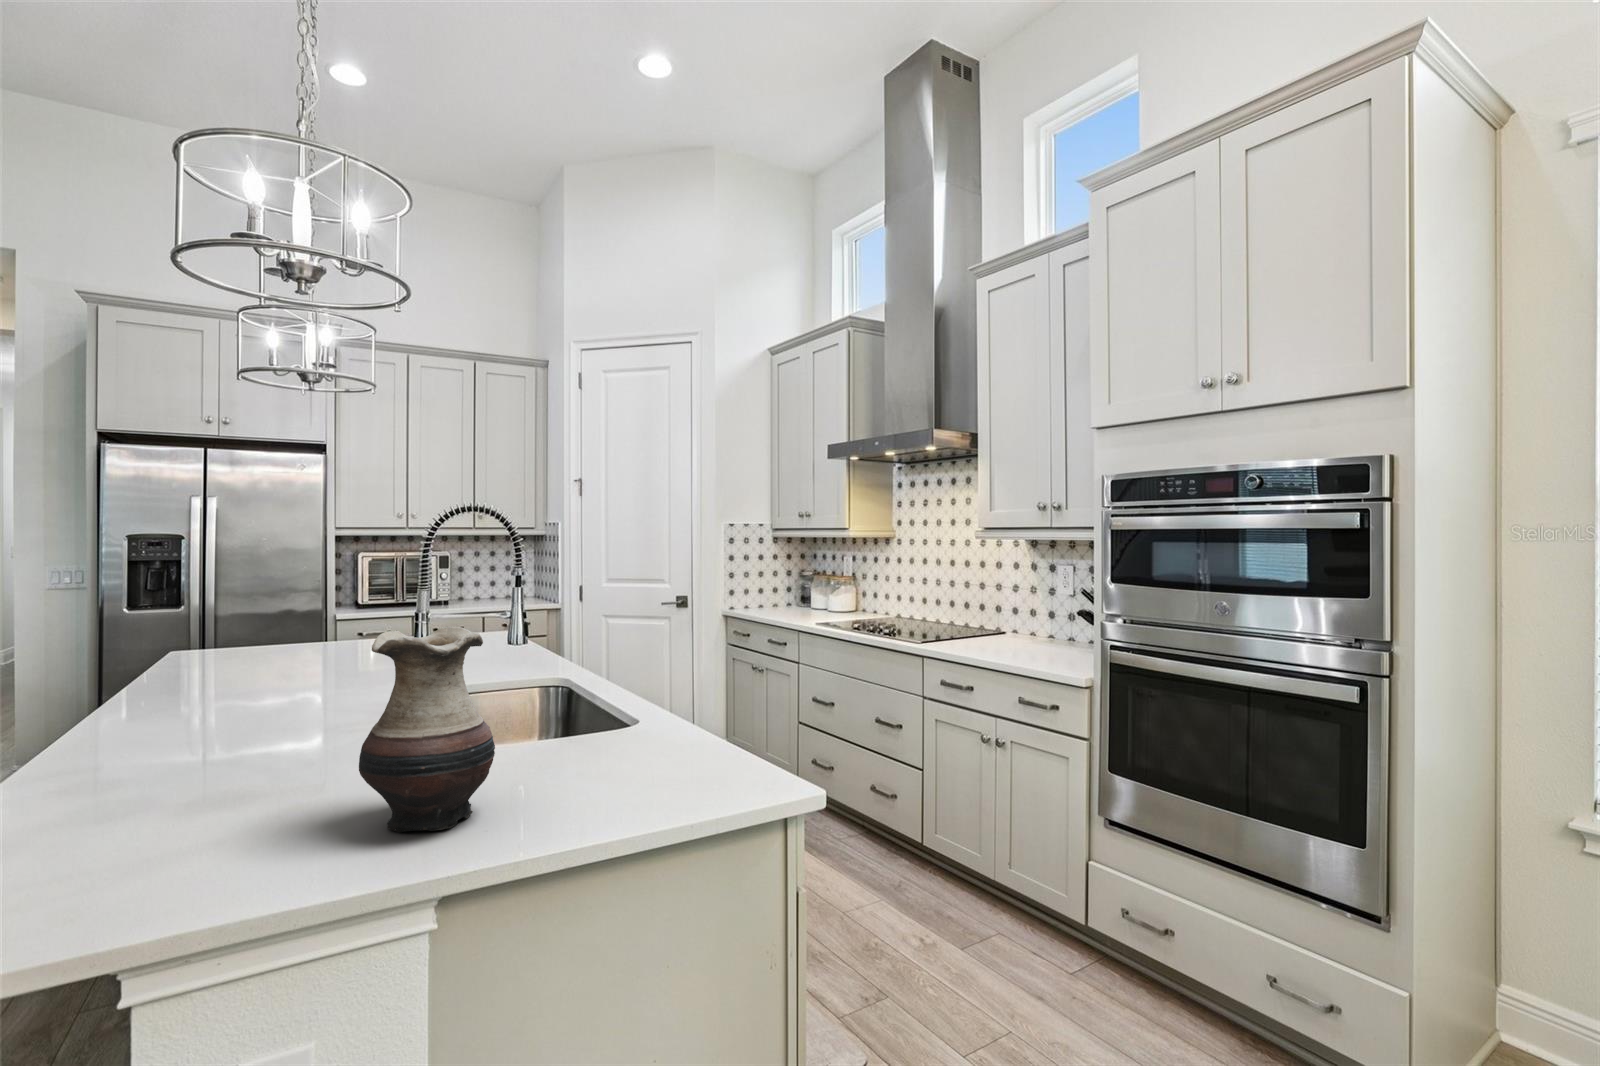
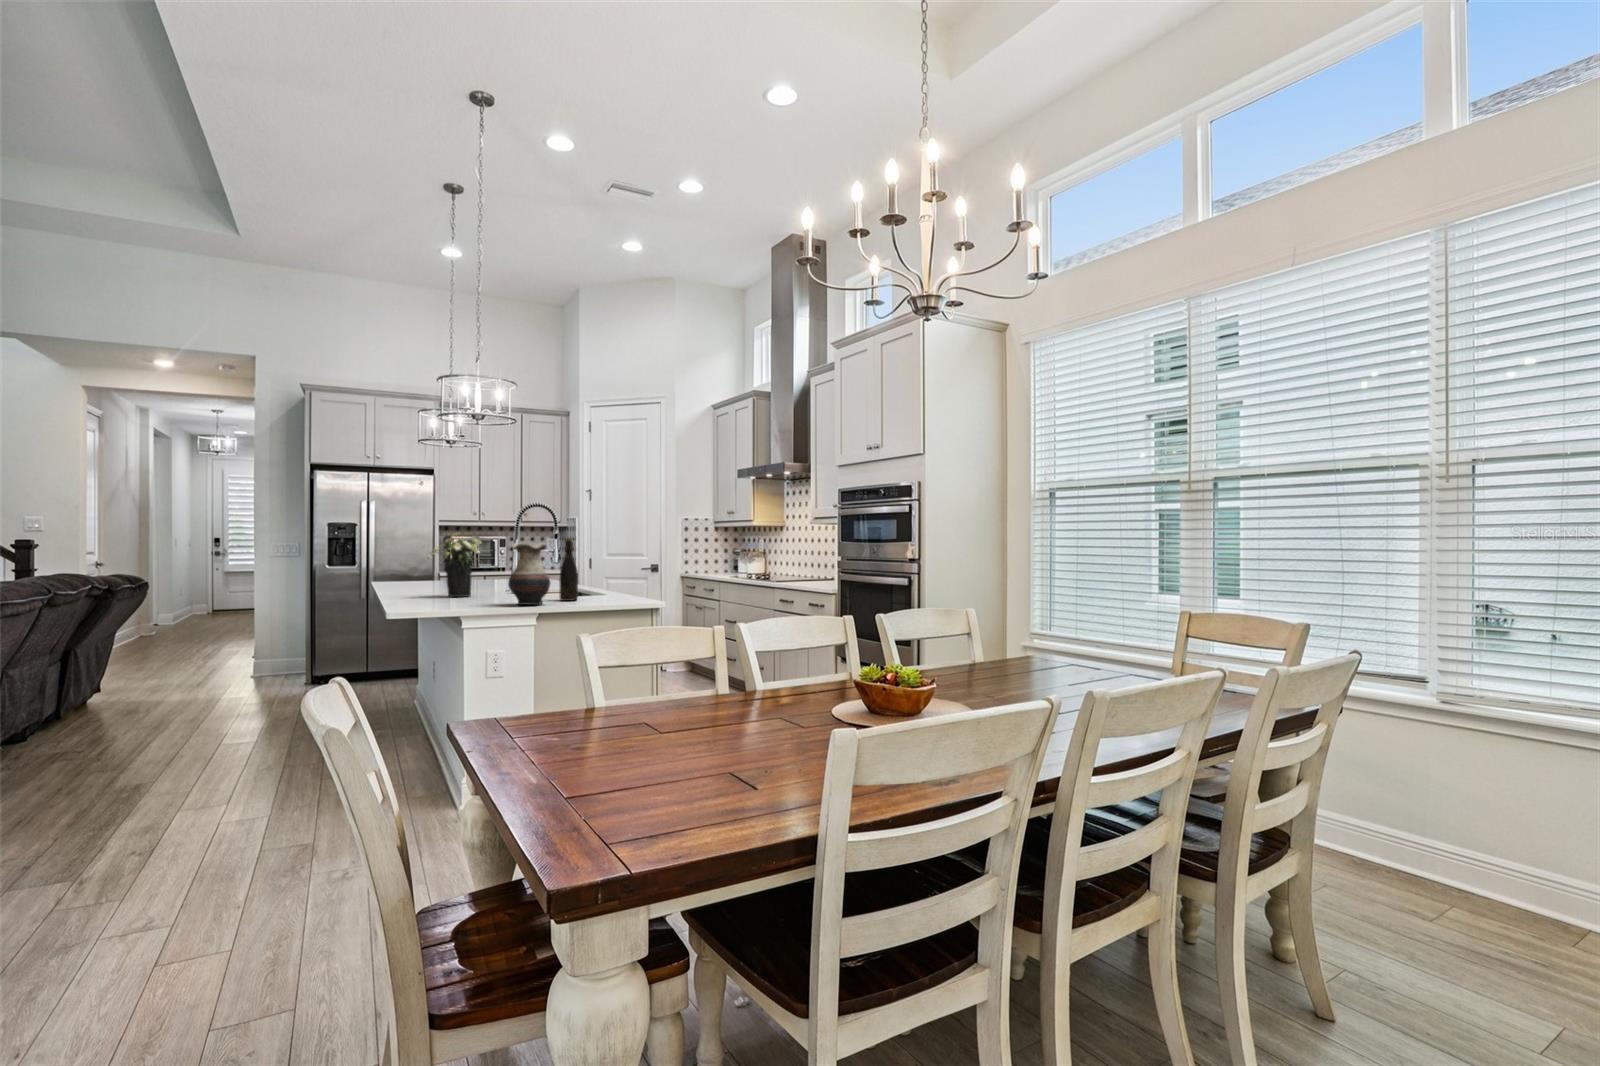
flower arrangement: none [165,578,335,751] -> present [427,534,481,597]
bottle: none [524,602,574,776] -> present [559,538,578,601]

